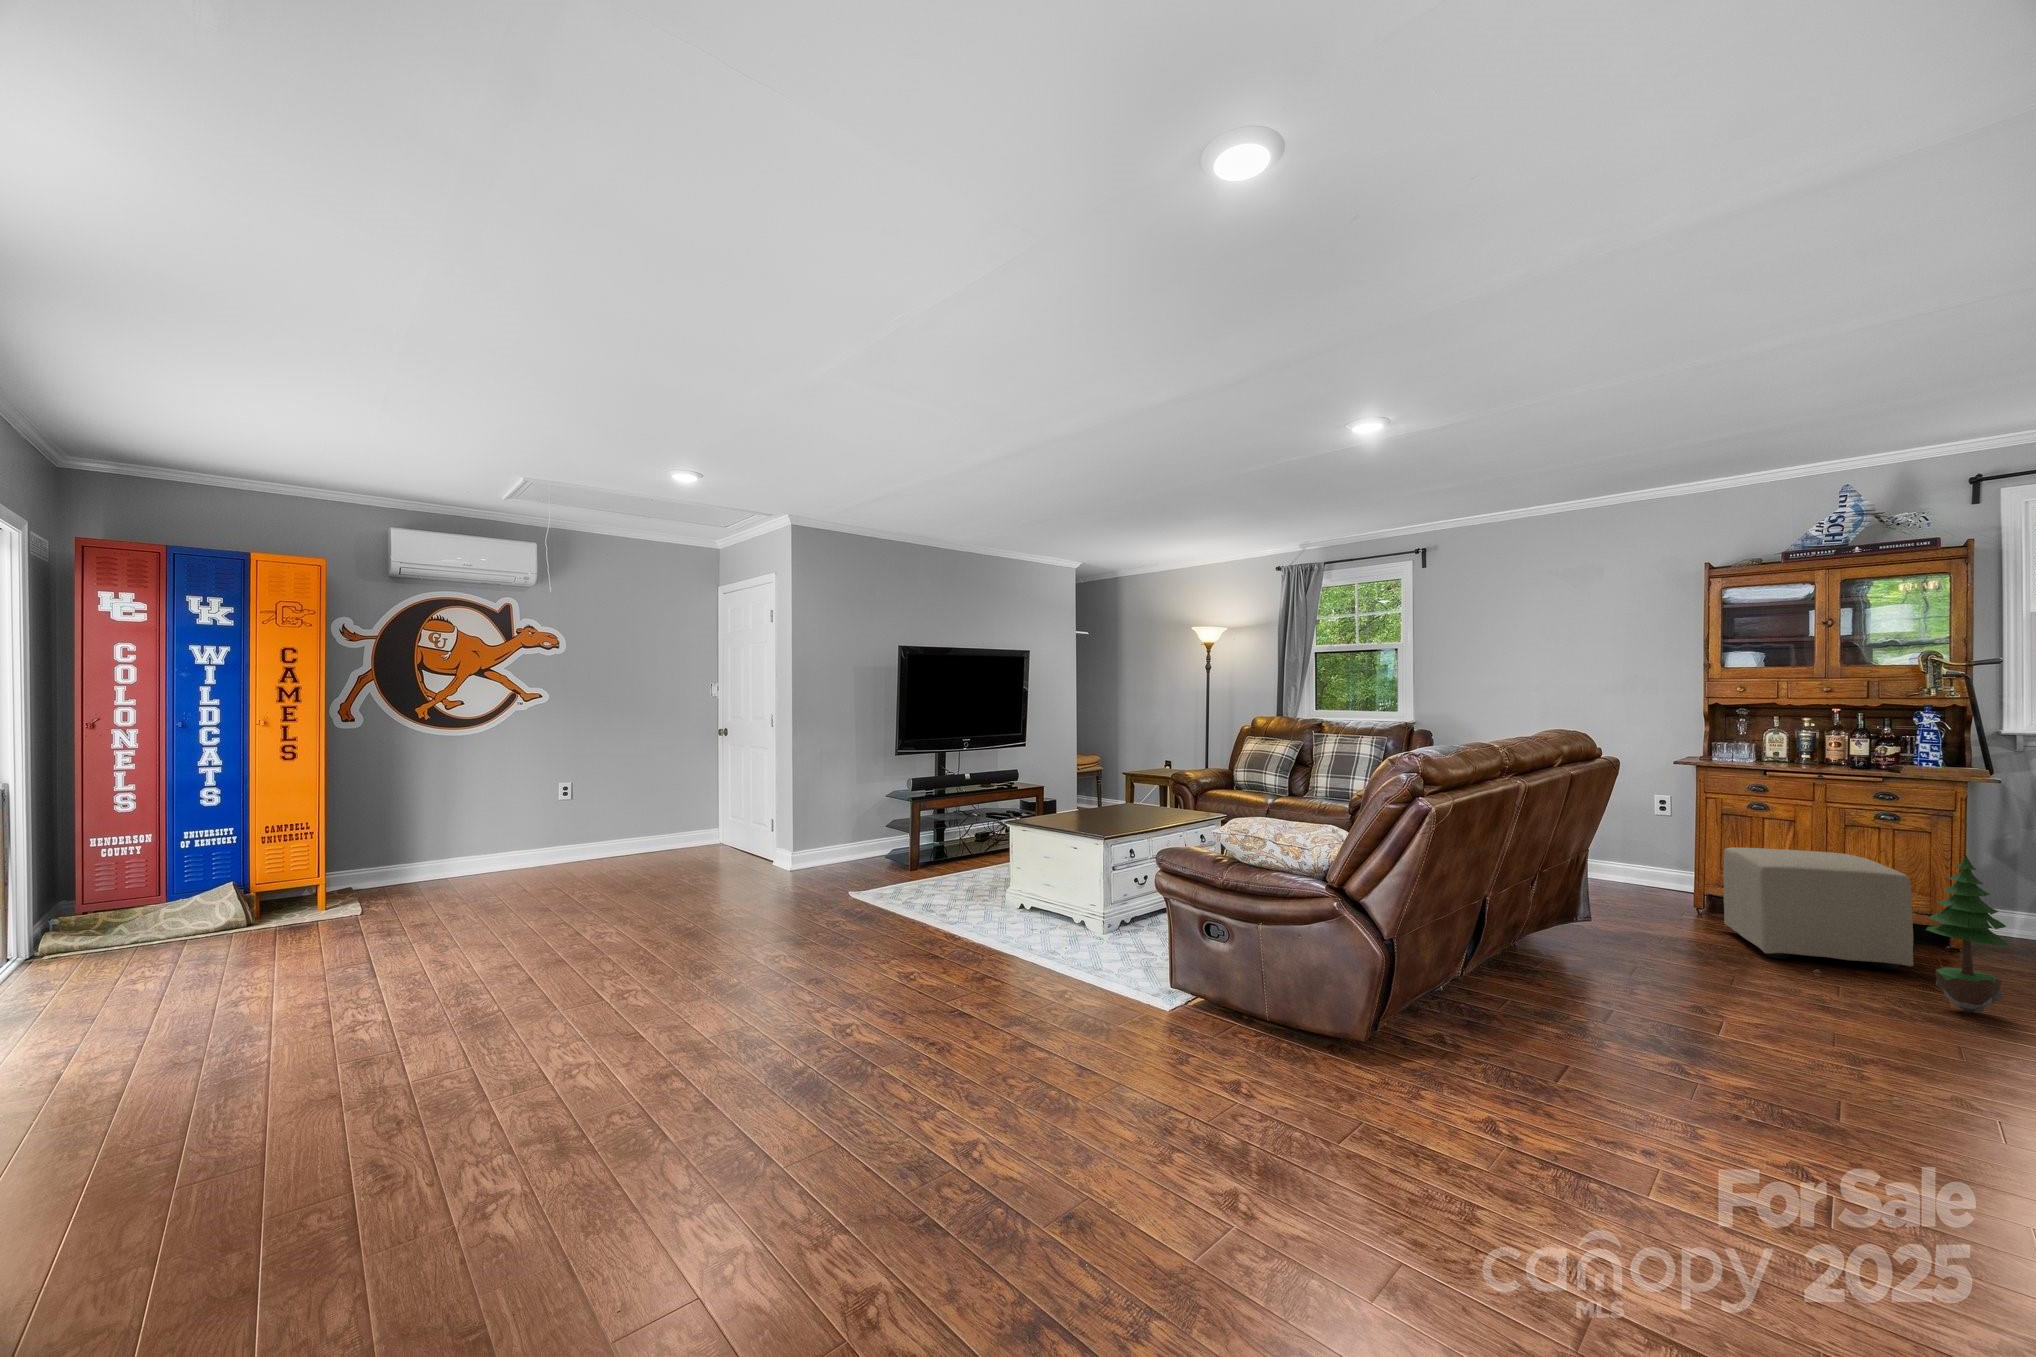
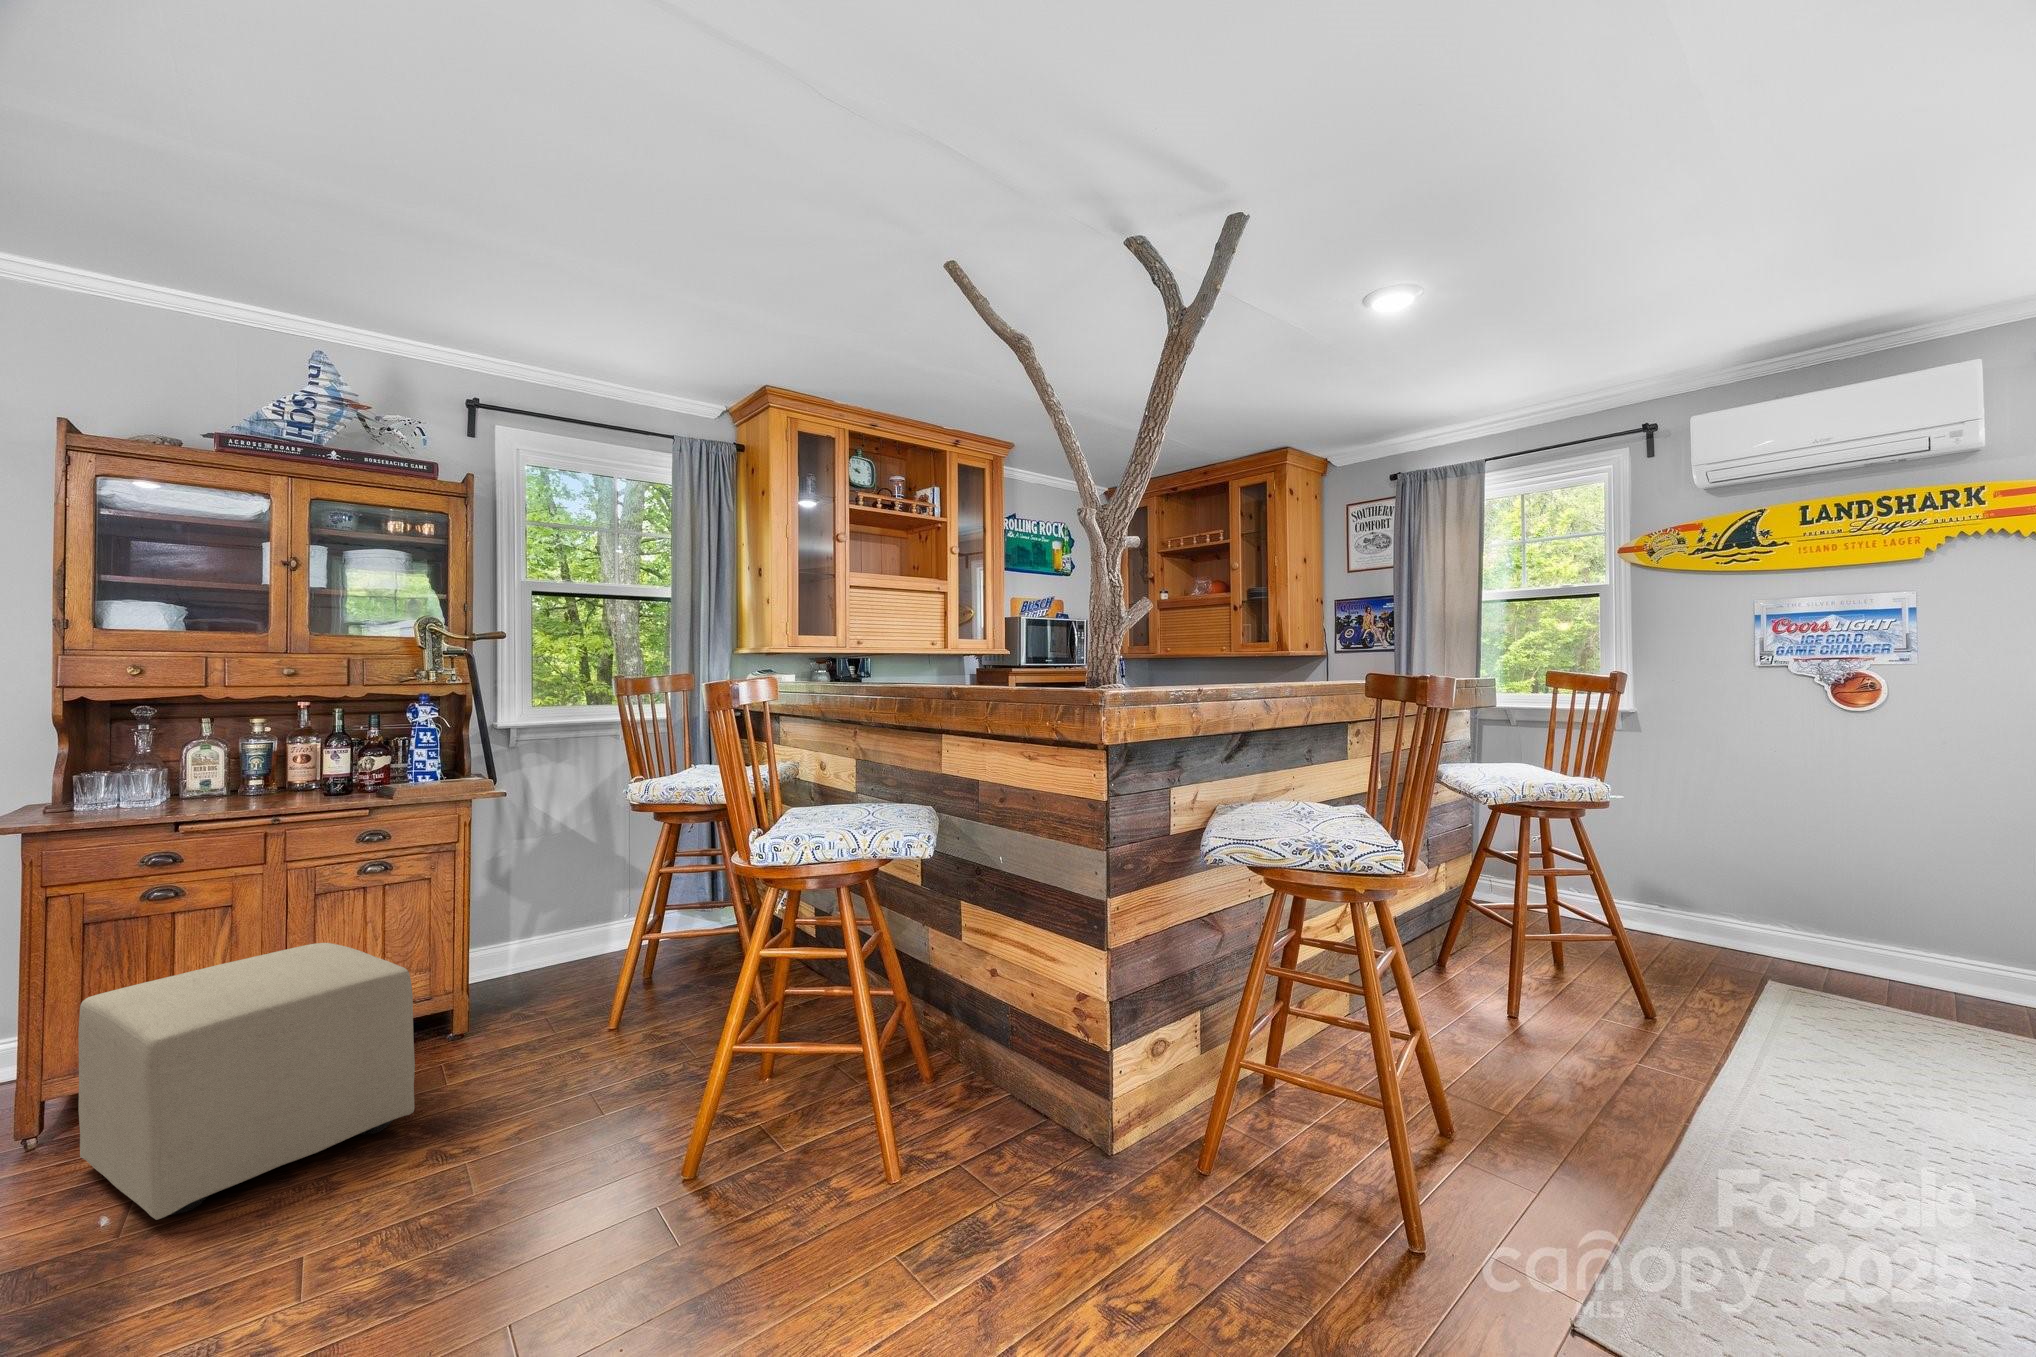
potted tree: present [1926,856,2009,1013] -> none [441,935,547,1188]

